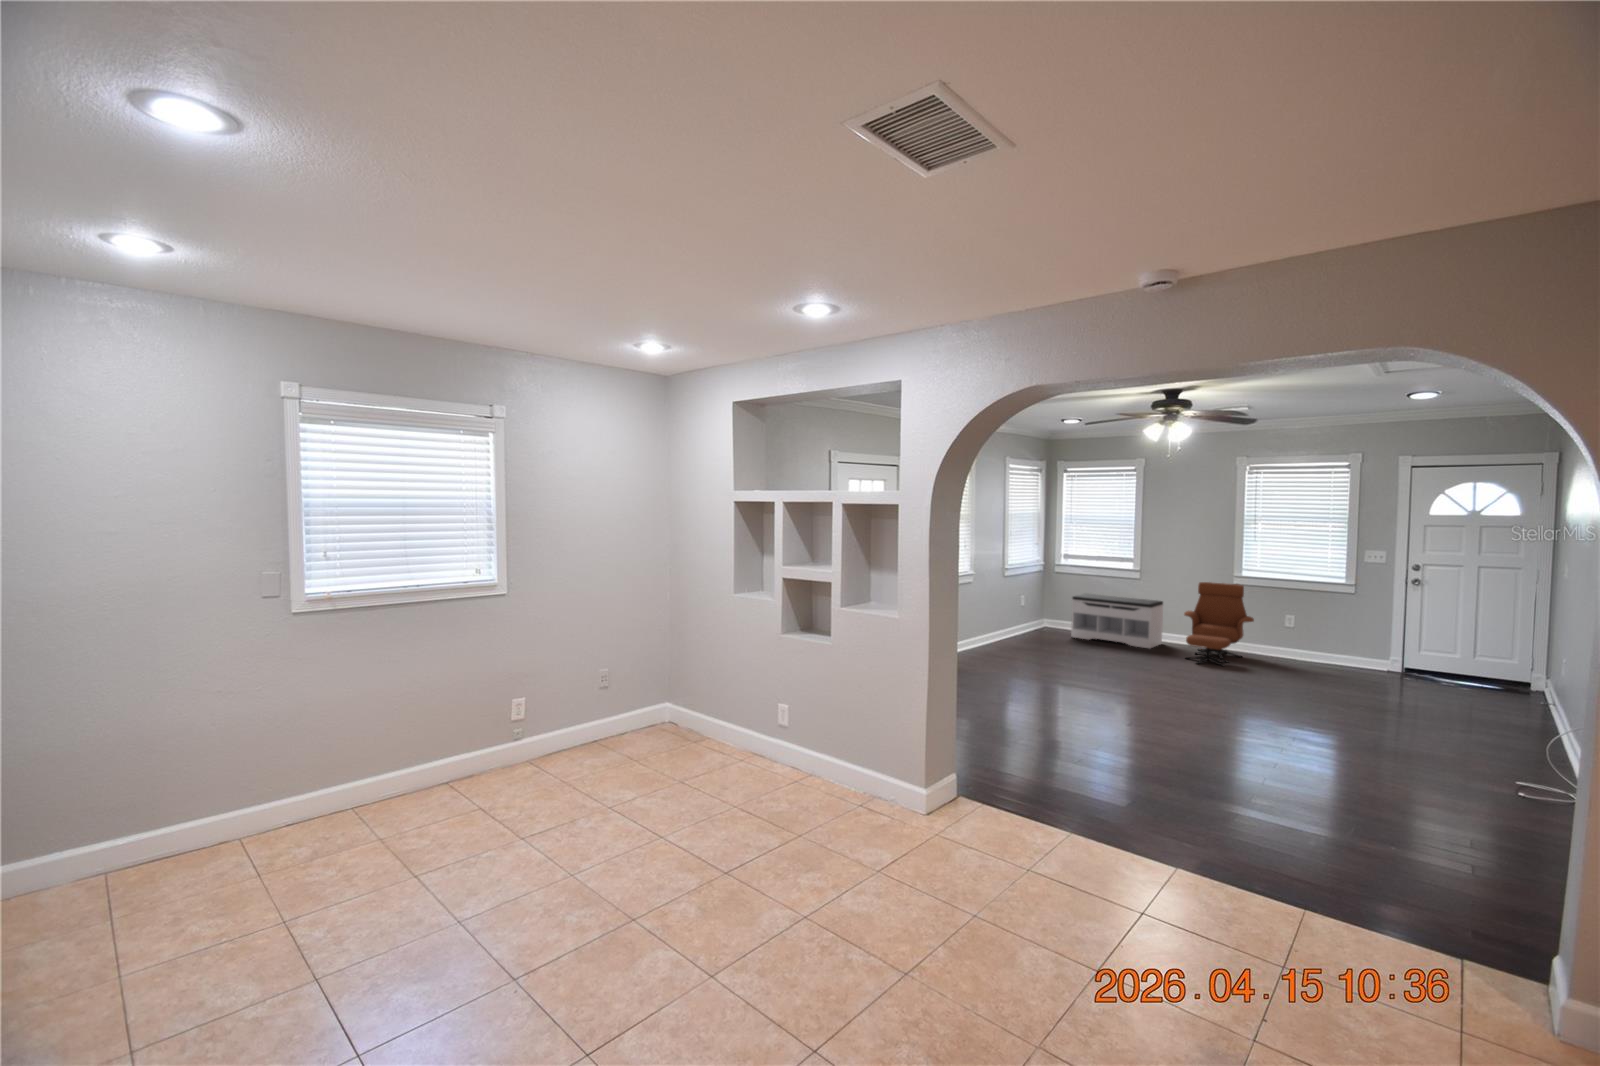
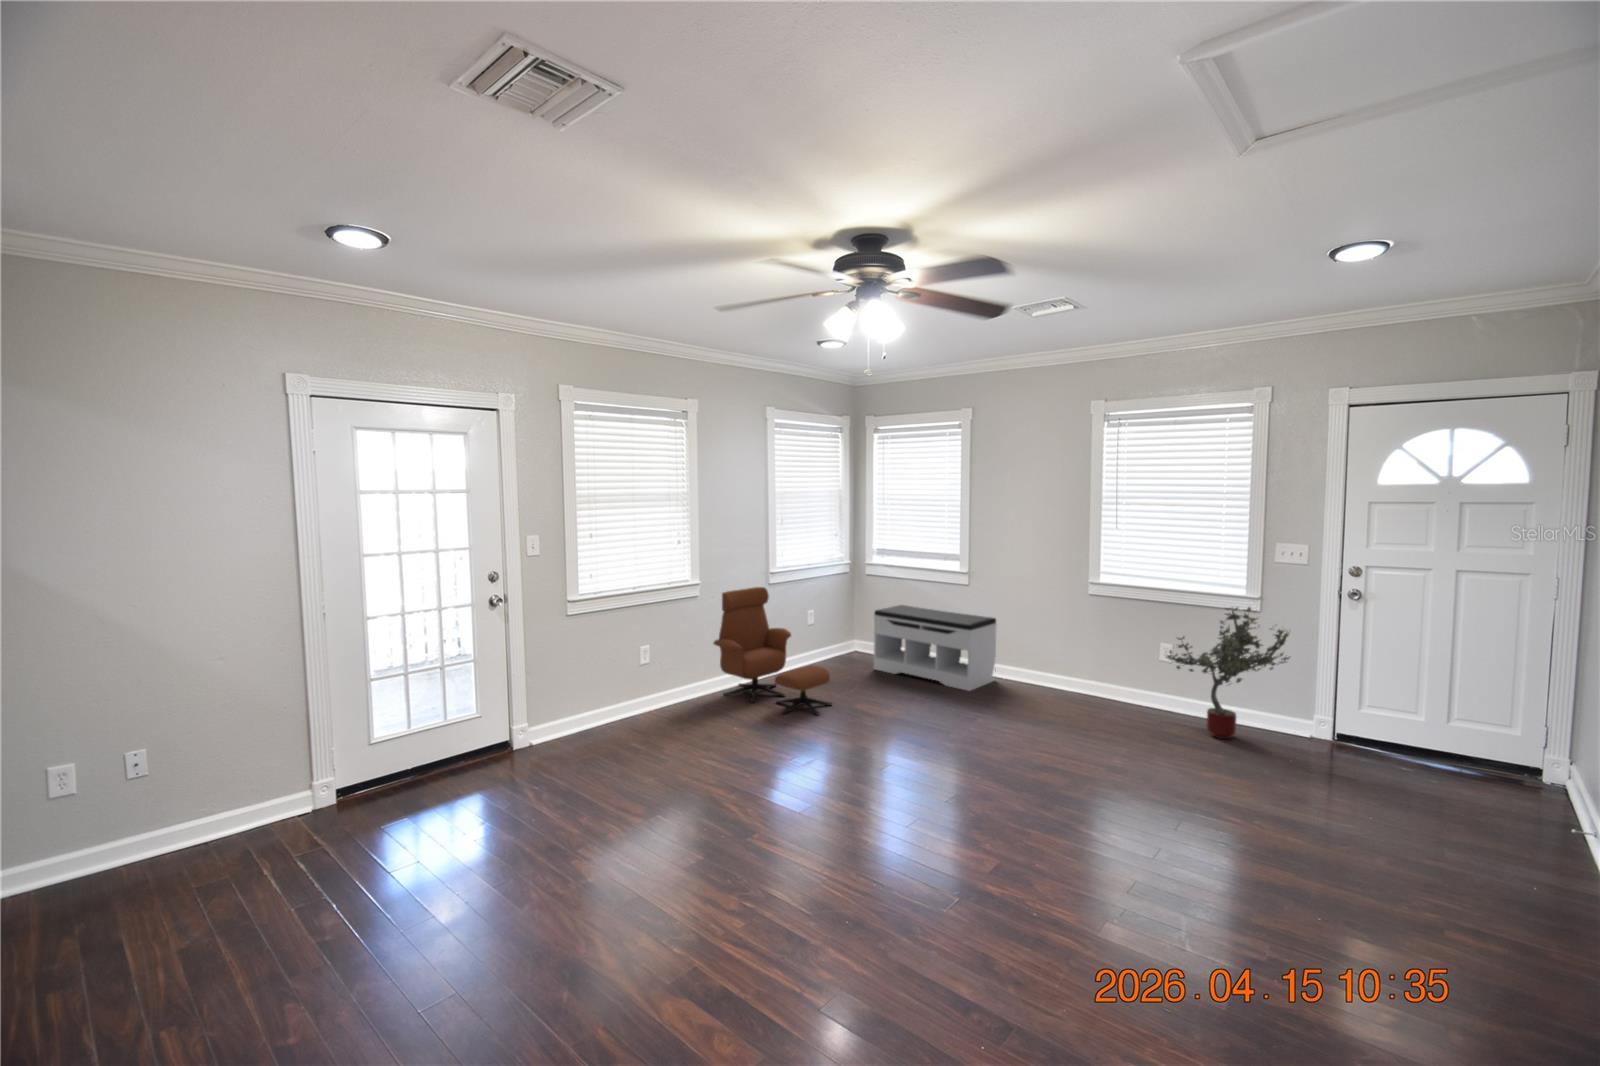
lounge chair: present [1184,582,1254,666] -> present [713,587,832,715]
potted tree: none [1292,589,1377,672] -> present [1167,607,1289,739]

